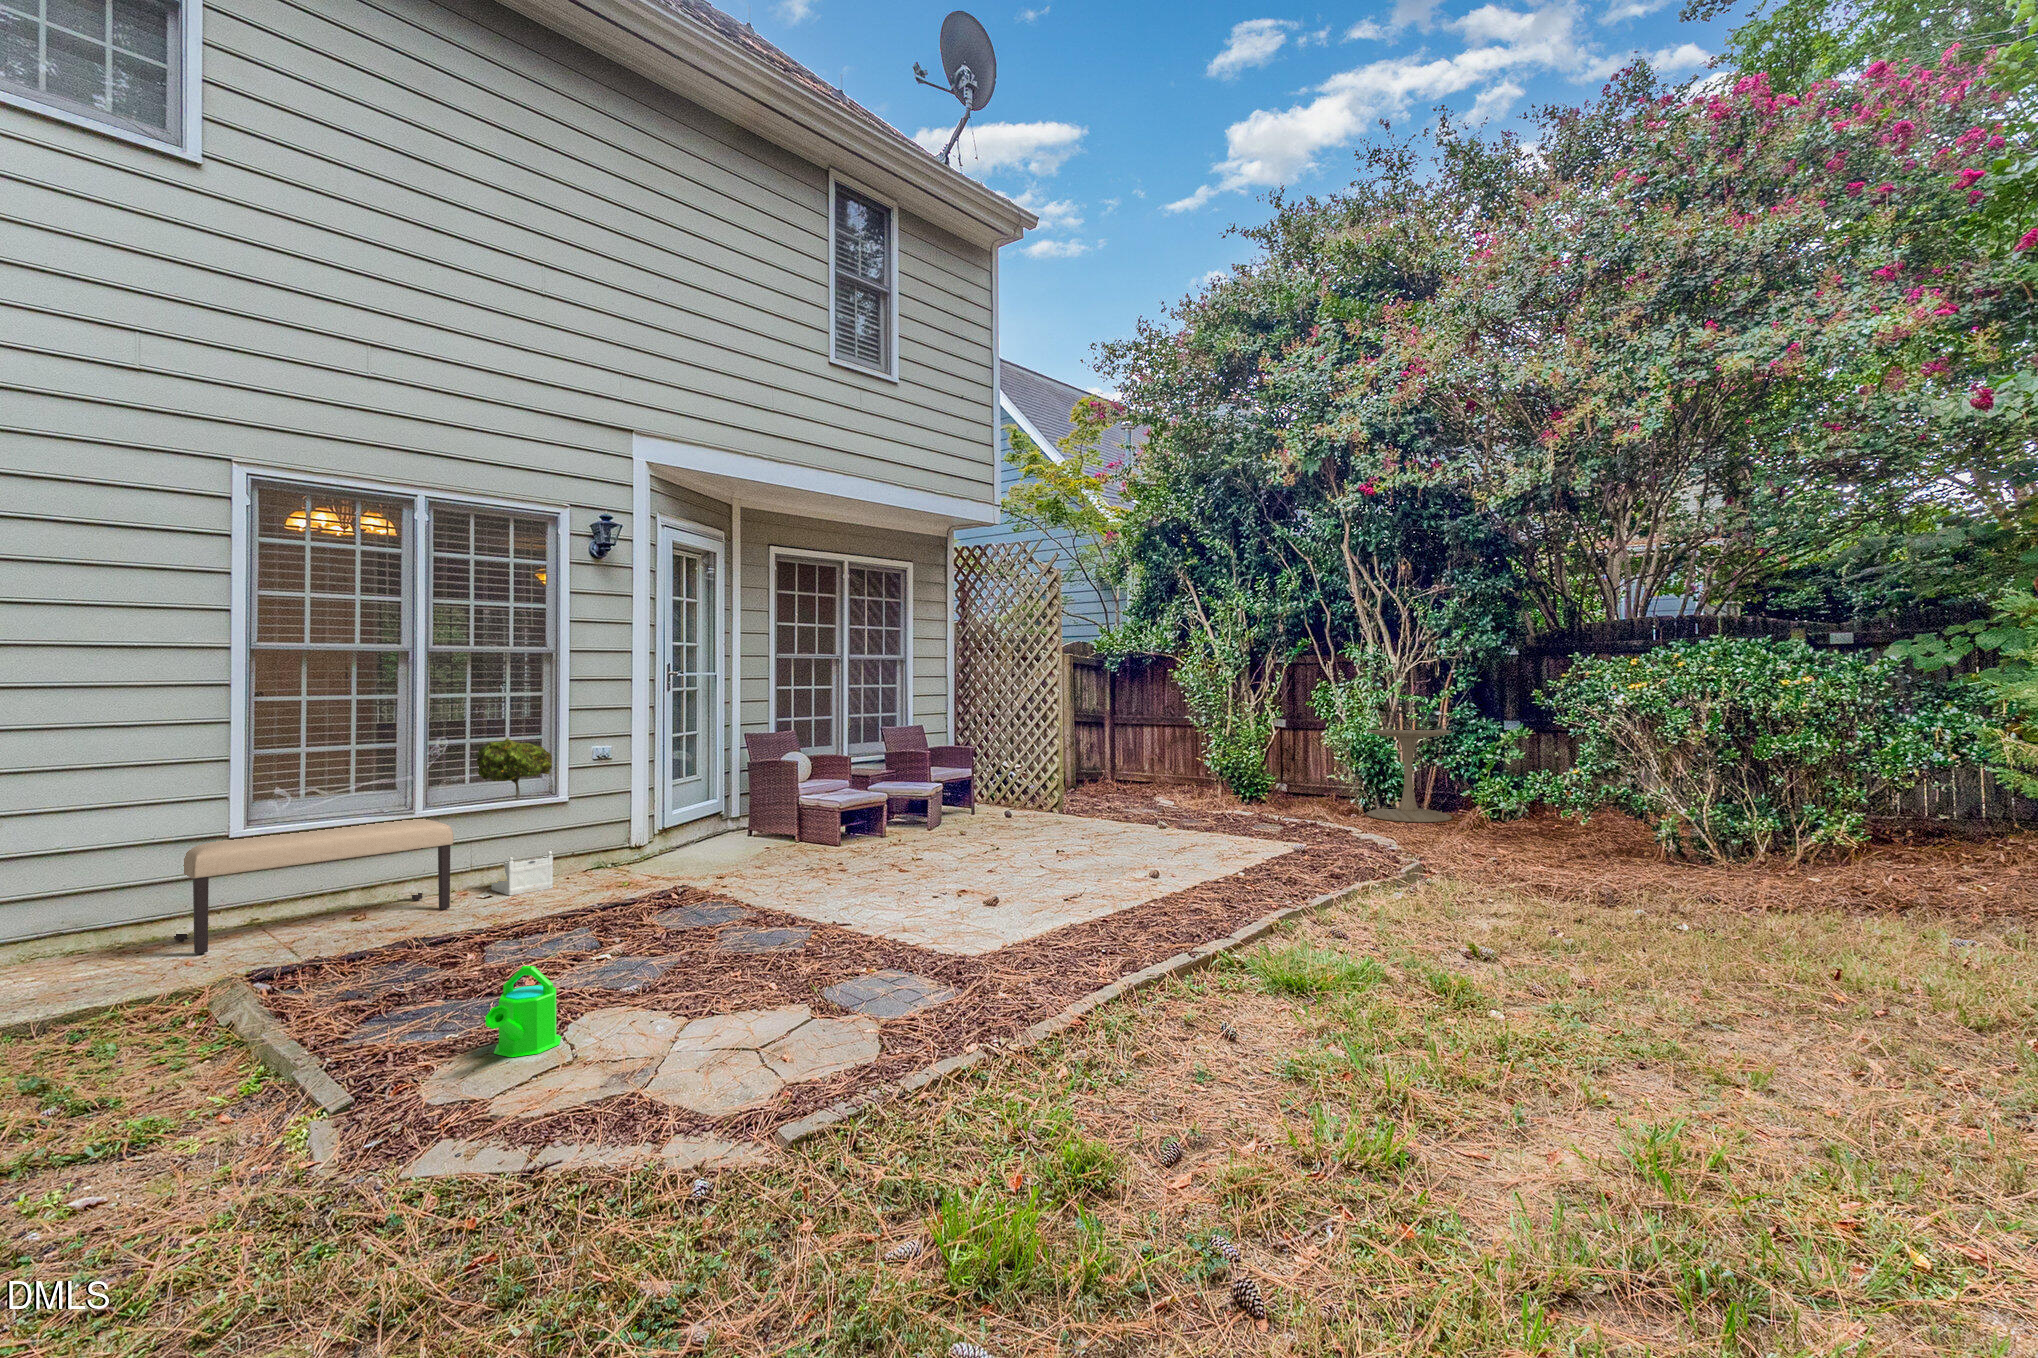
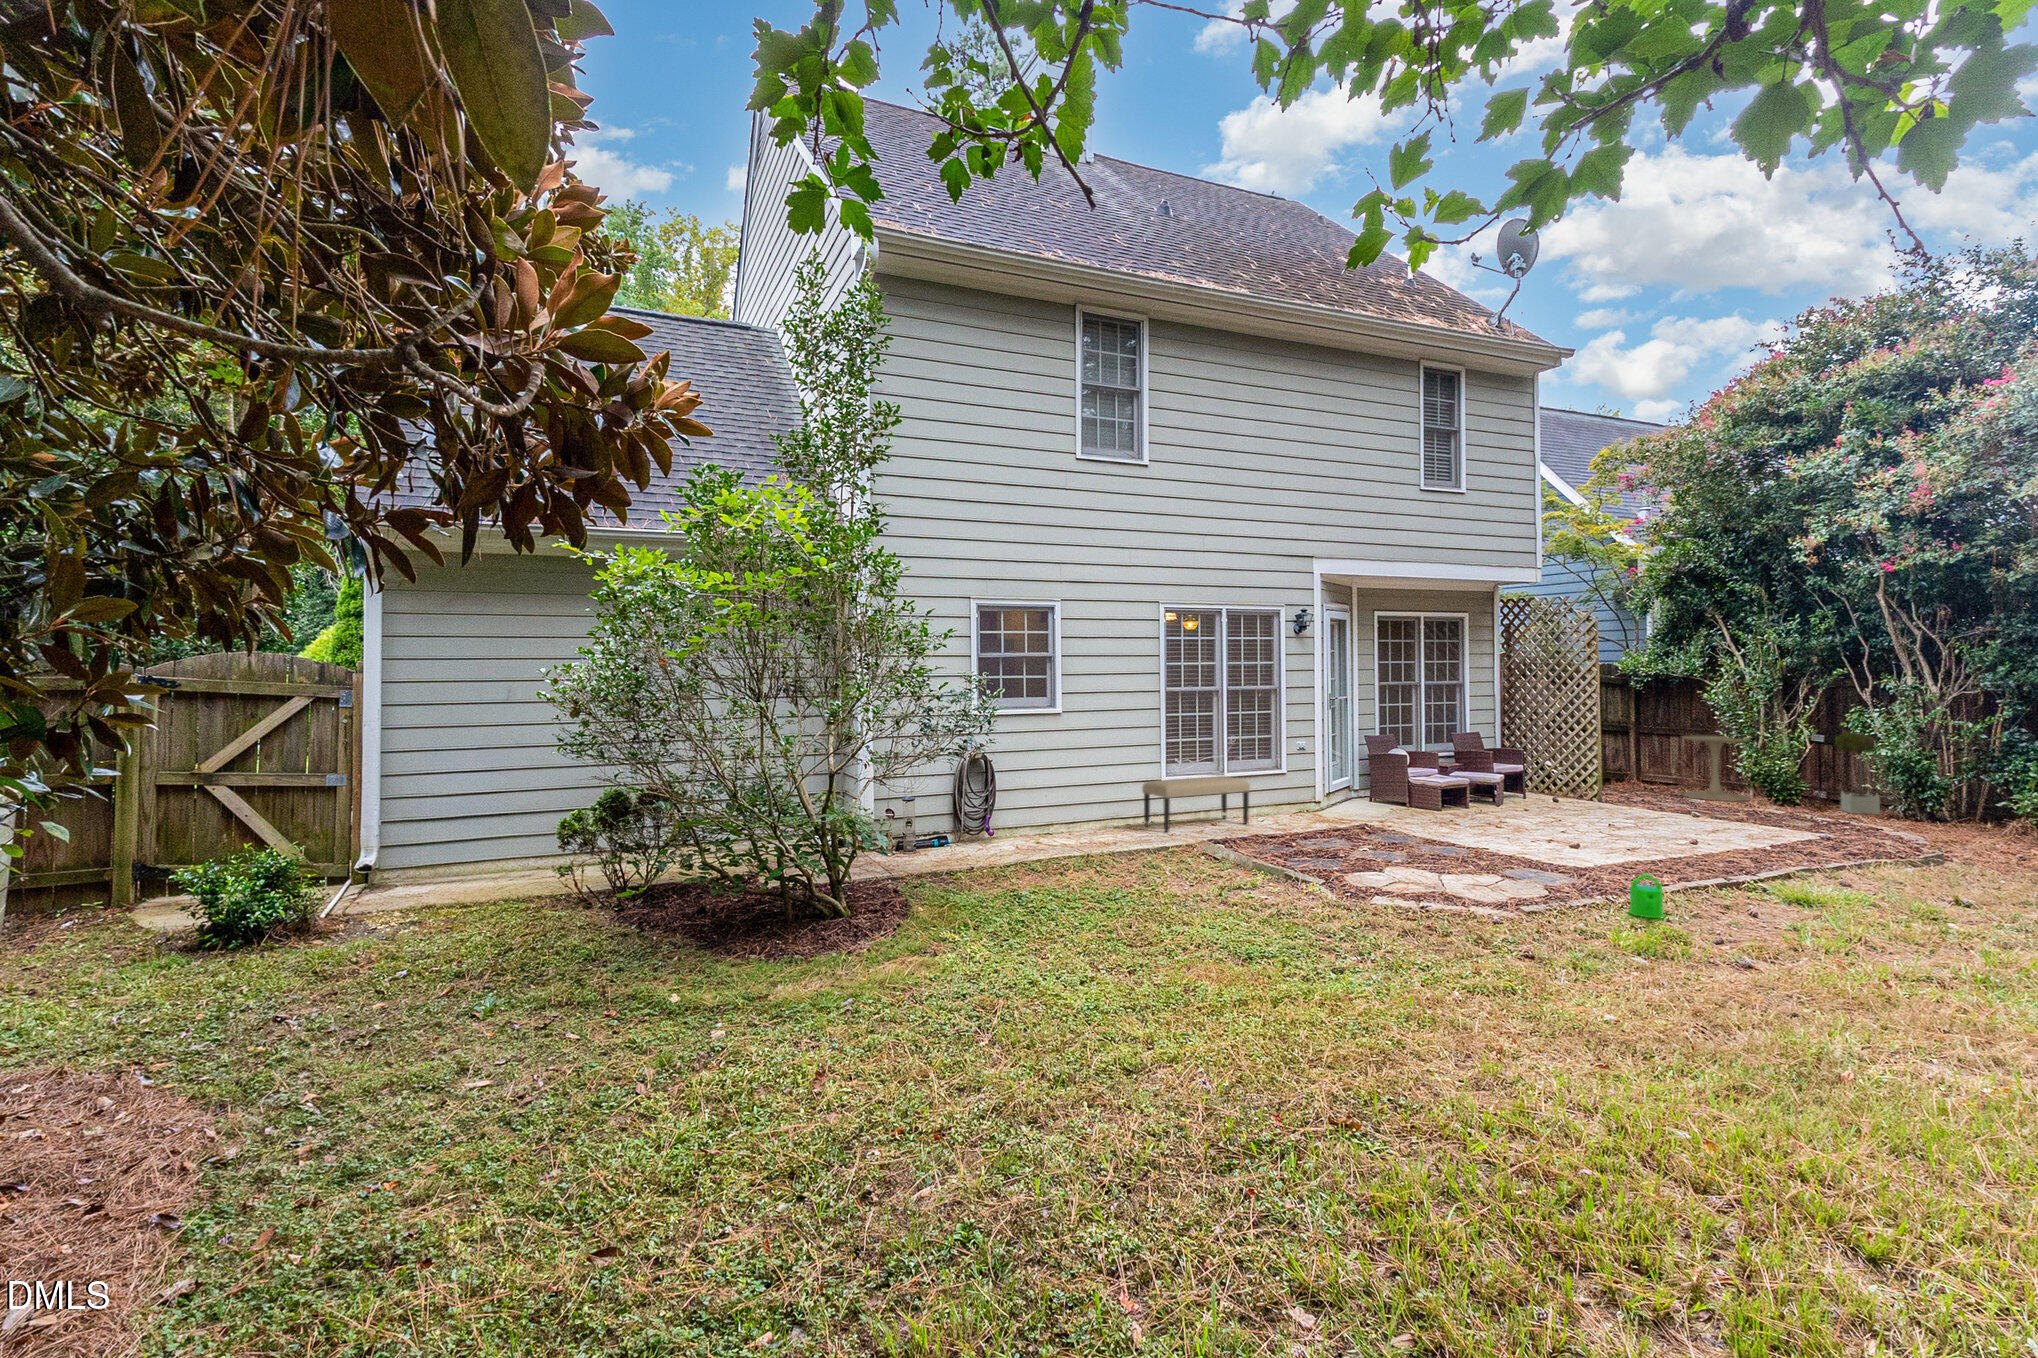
pedestal table: present [1366,728,1452,822] -> present [1682,735,1750,801]
potted tree: present [477,738,553,895] -> present [1835,730,1880,815]
watering can: present [485,966,561,1057] -> present [1629,874,1665,918]

